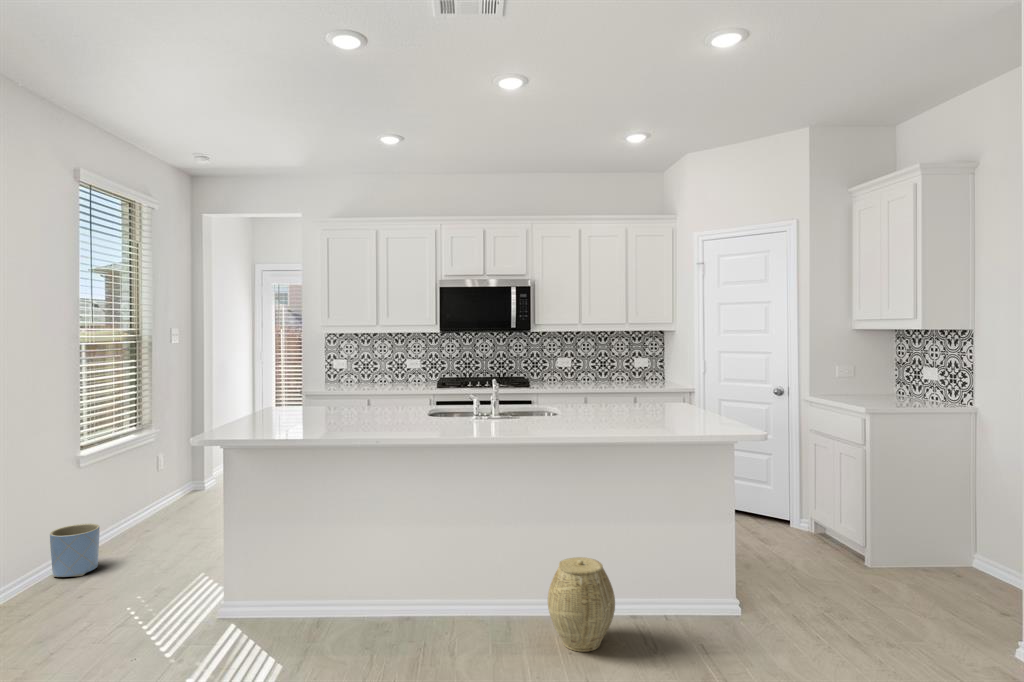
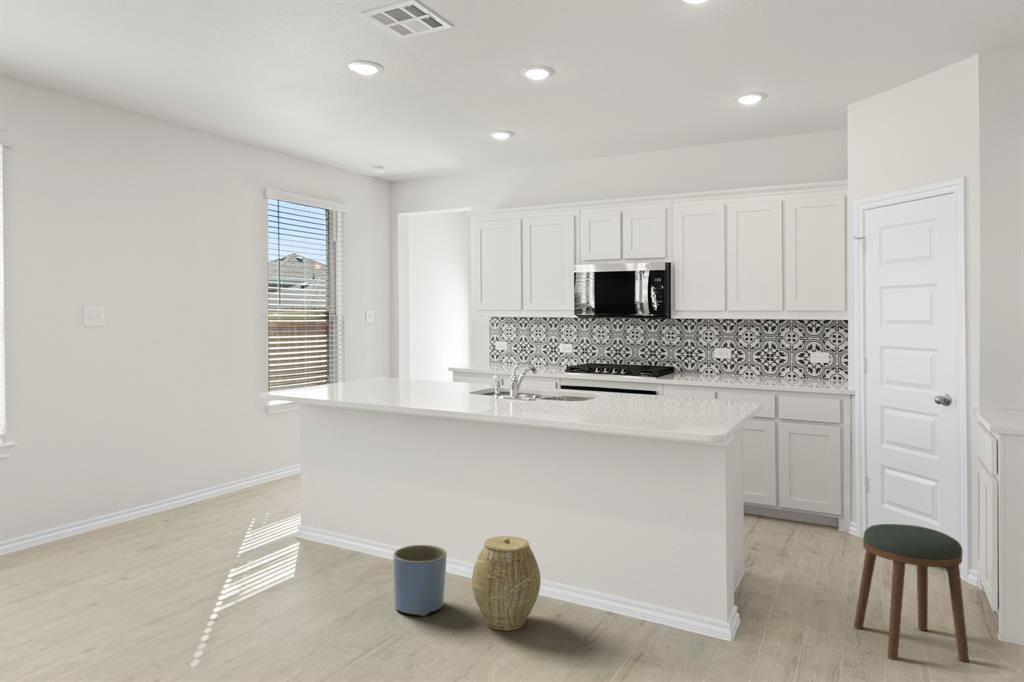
stool: none [790,488,874,590] -> present [854,524,969,662]
planter: present [50,524,100,577] -> present [394,545,447,616]

